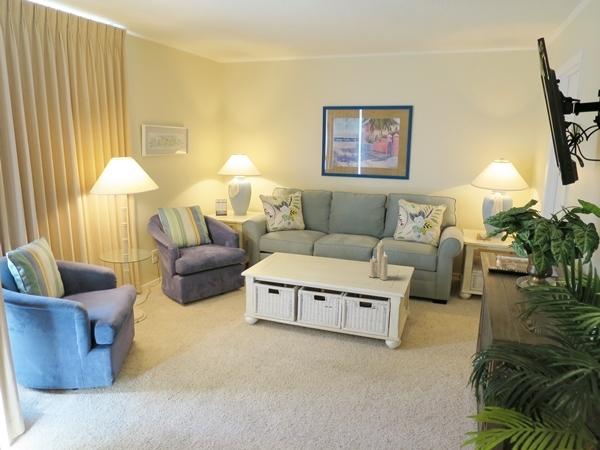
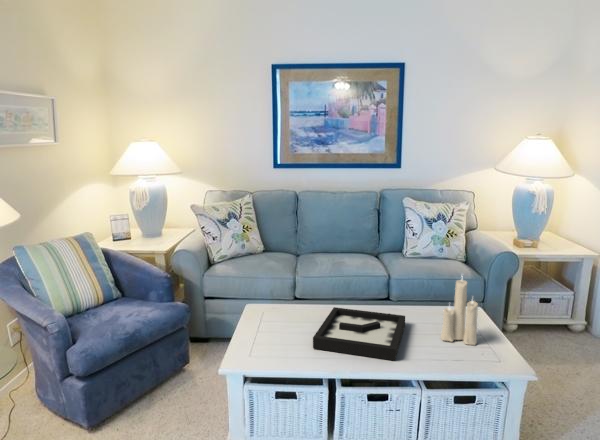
decorative tray: none [295,256,356,280] -> present [313,307,405,361]

